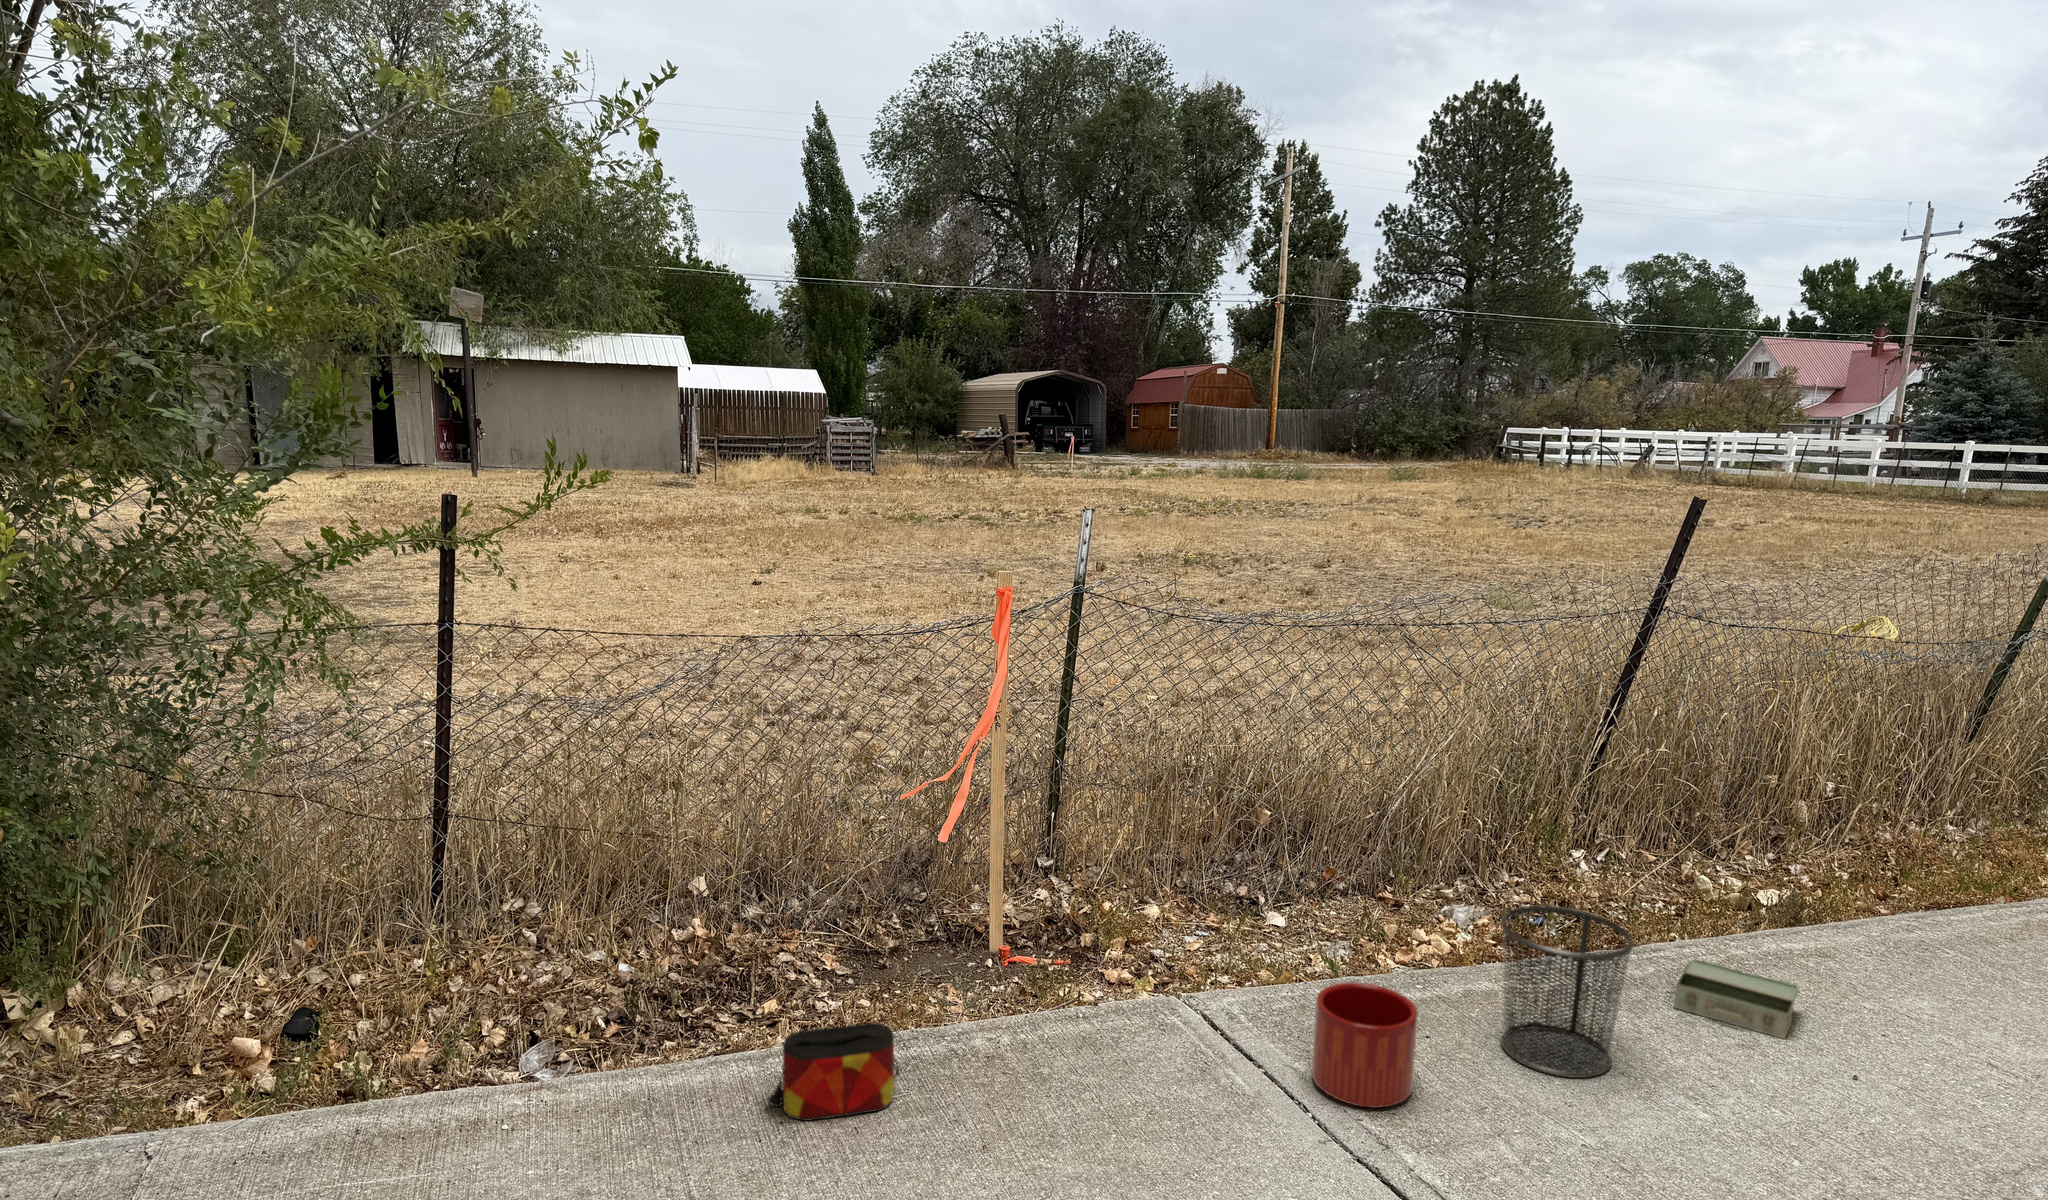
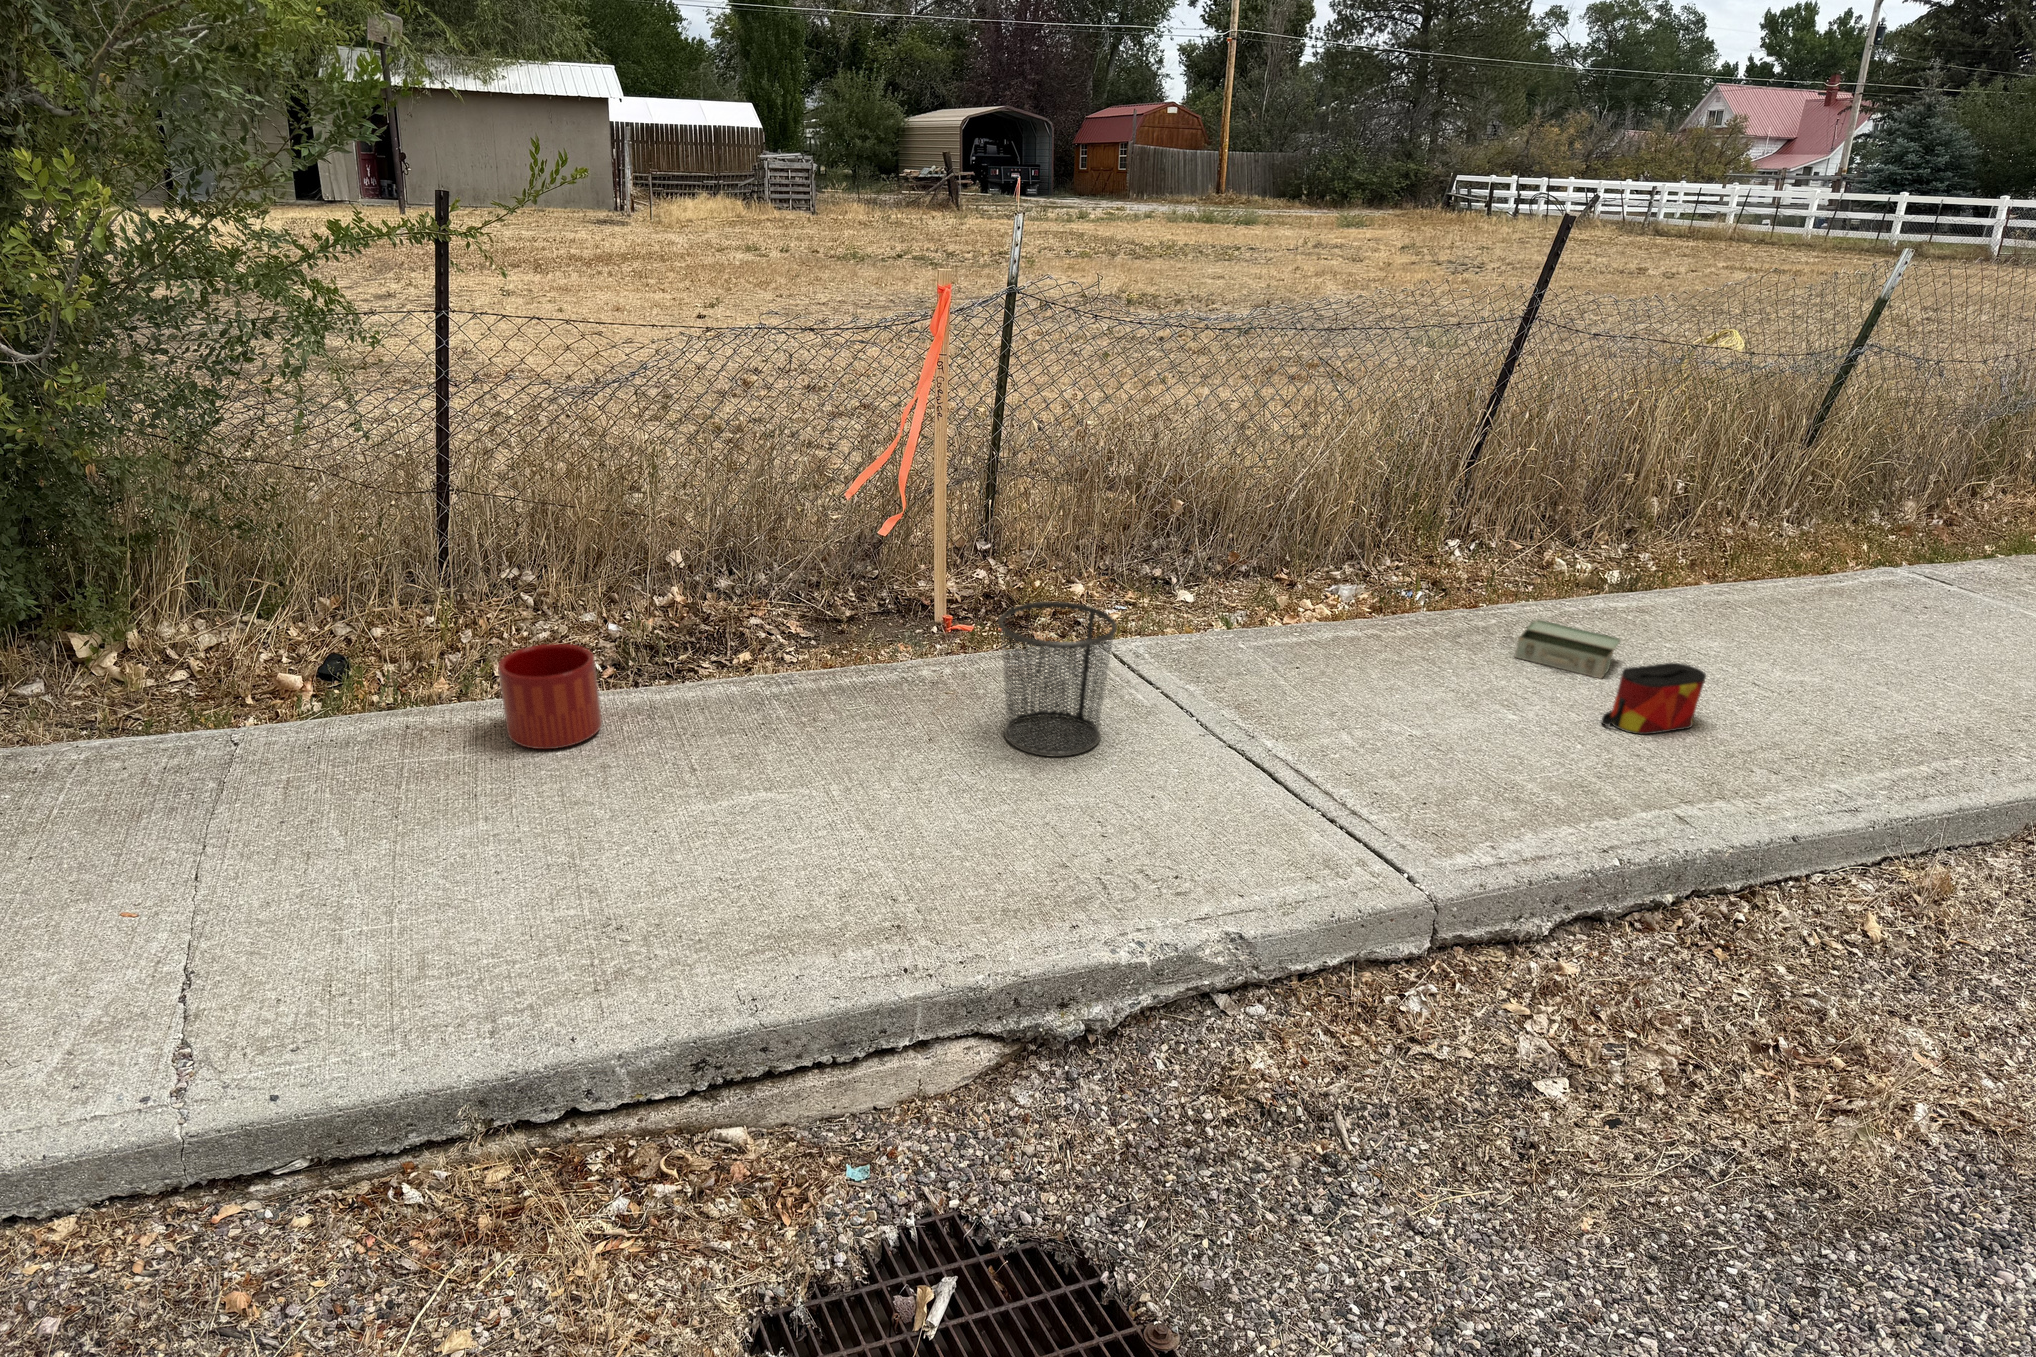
waste bin: present [1501,906,1634,1078] -> present [998,602,1117,757]
planter: present [1312,983,1418,1108] -> present [498,643,602,749]
bag: present [768,1023,899,1121] -> present [1602,663,1706,735]

